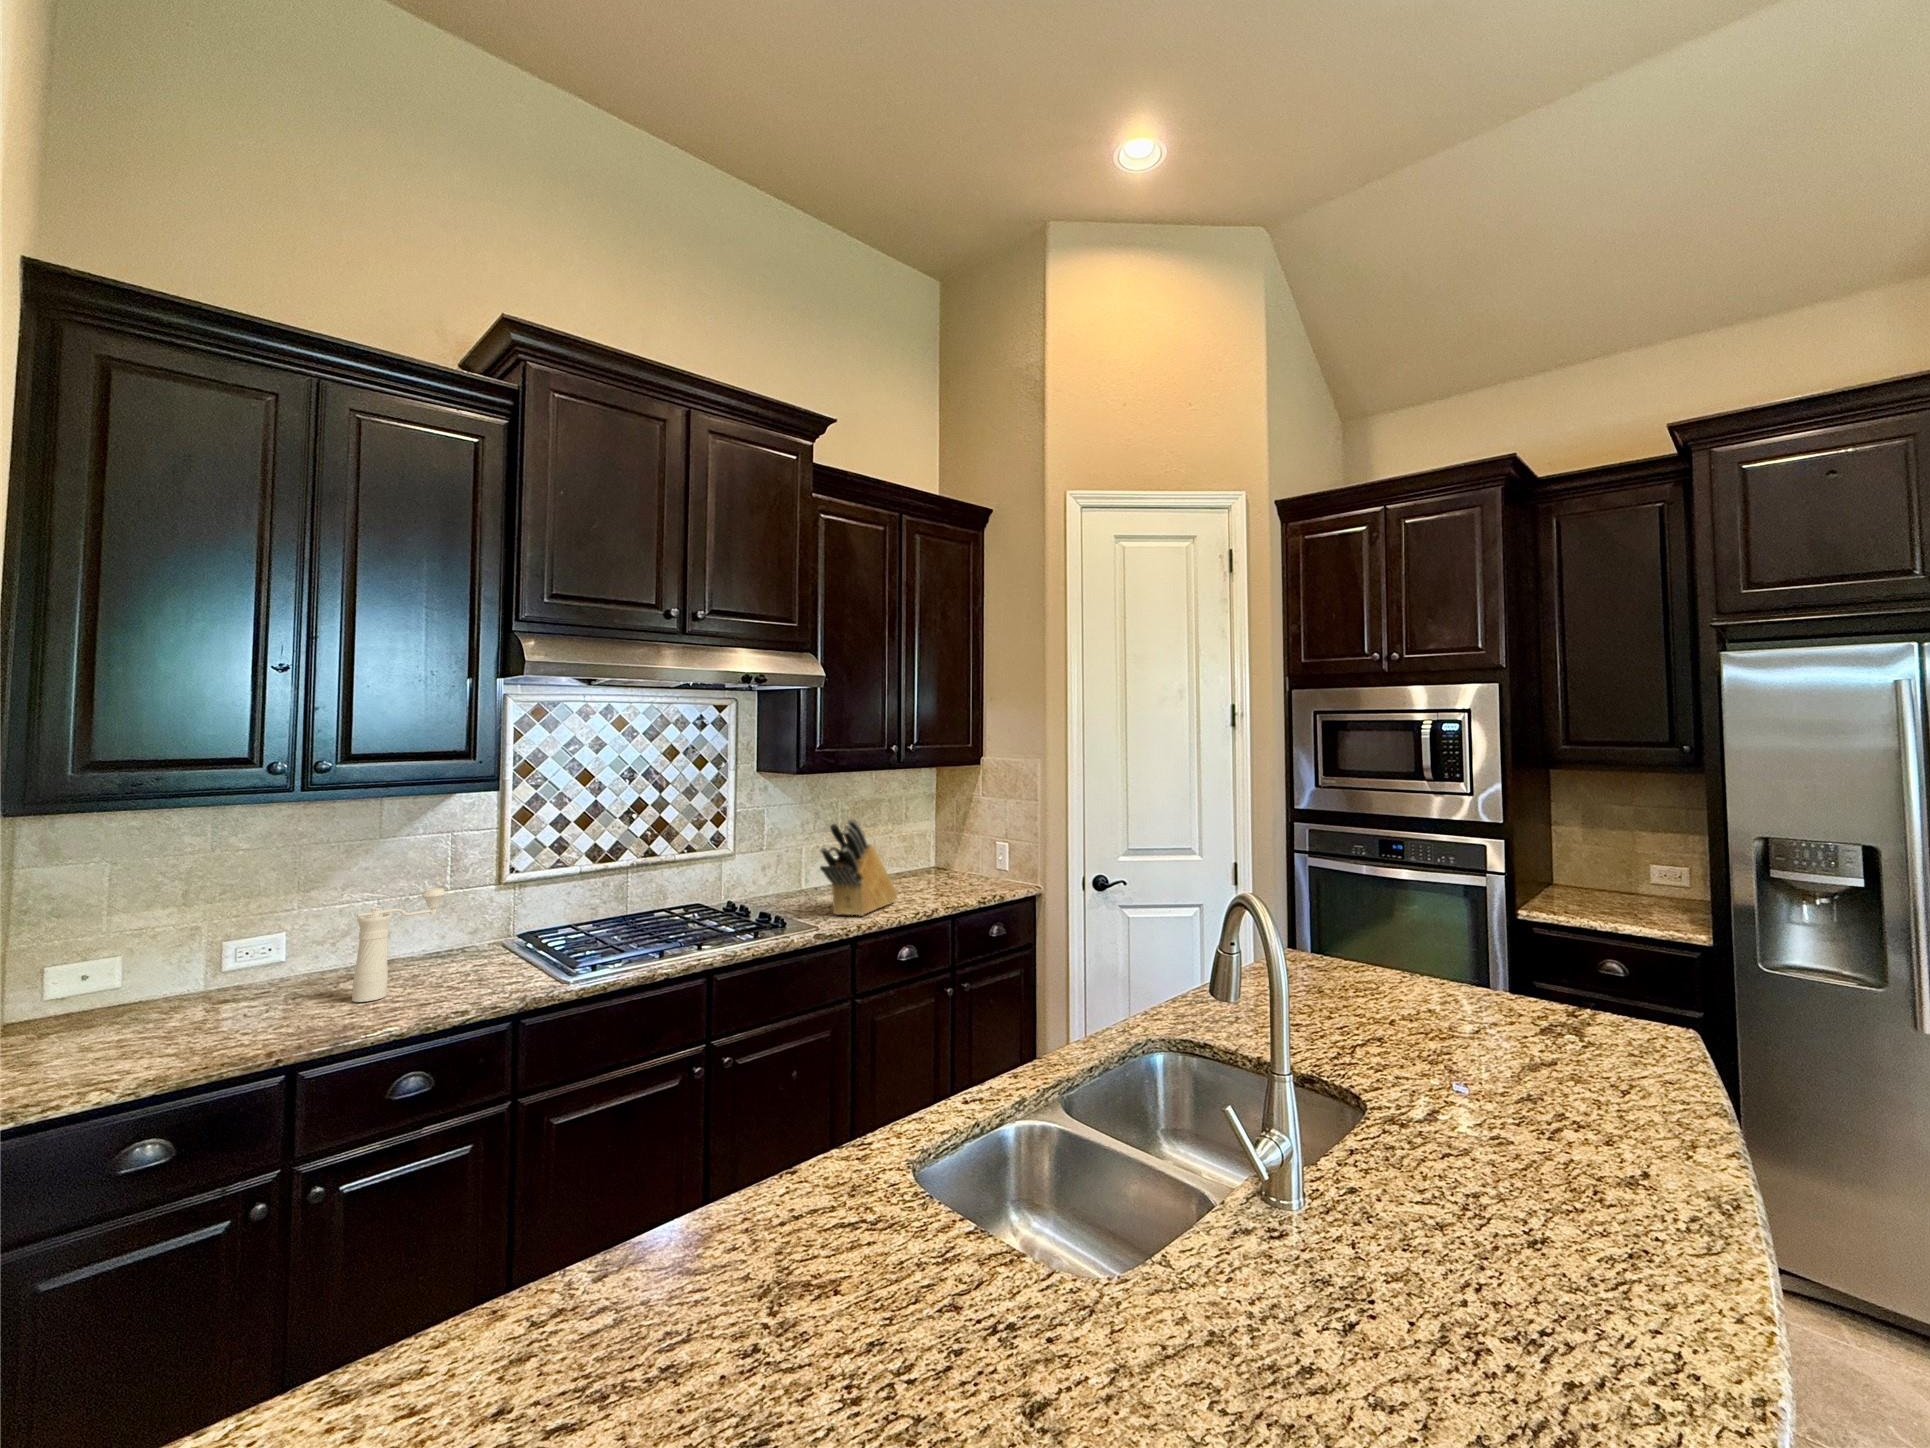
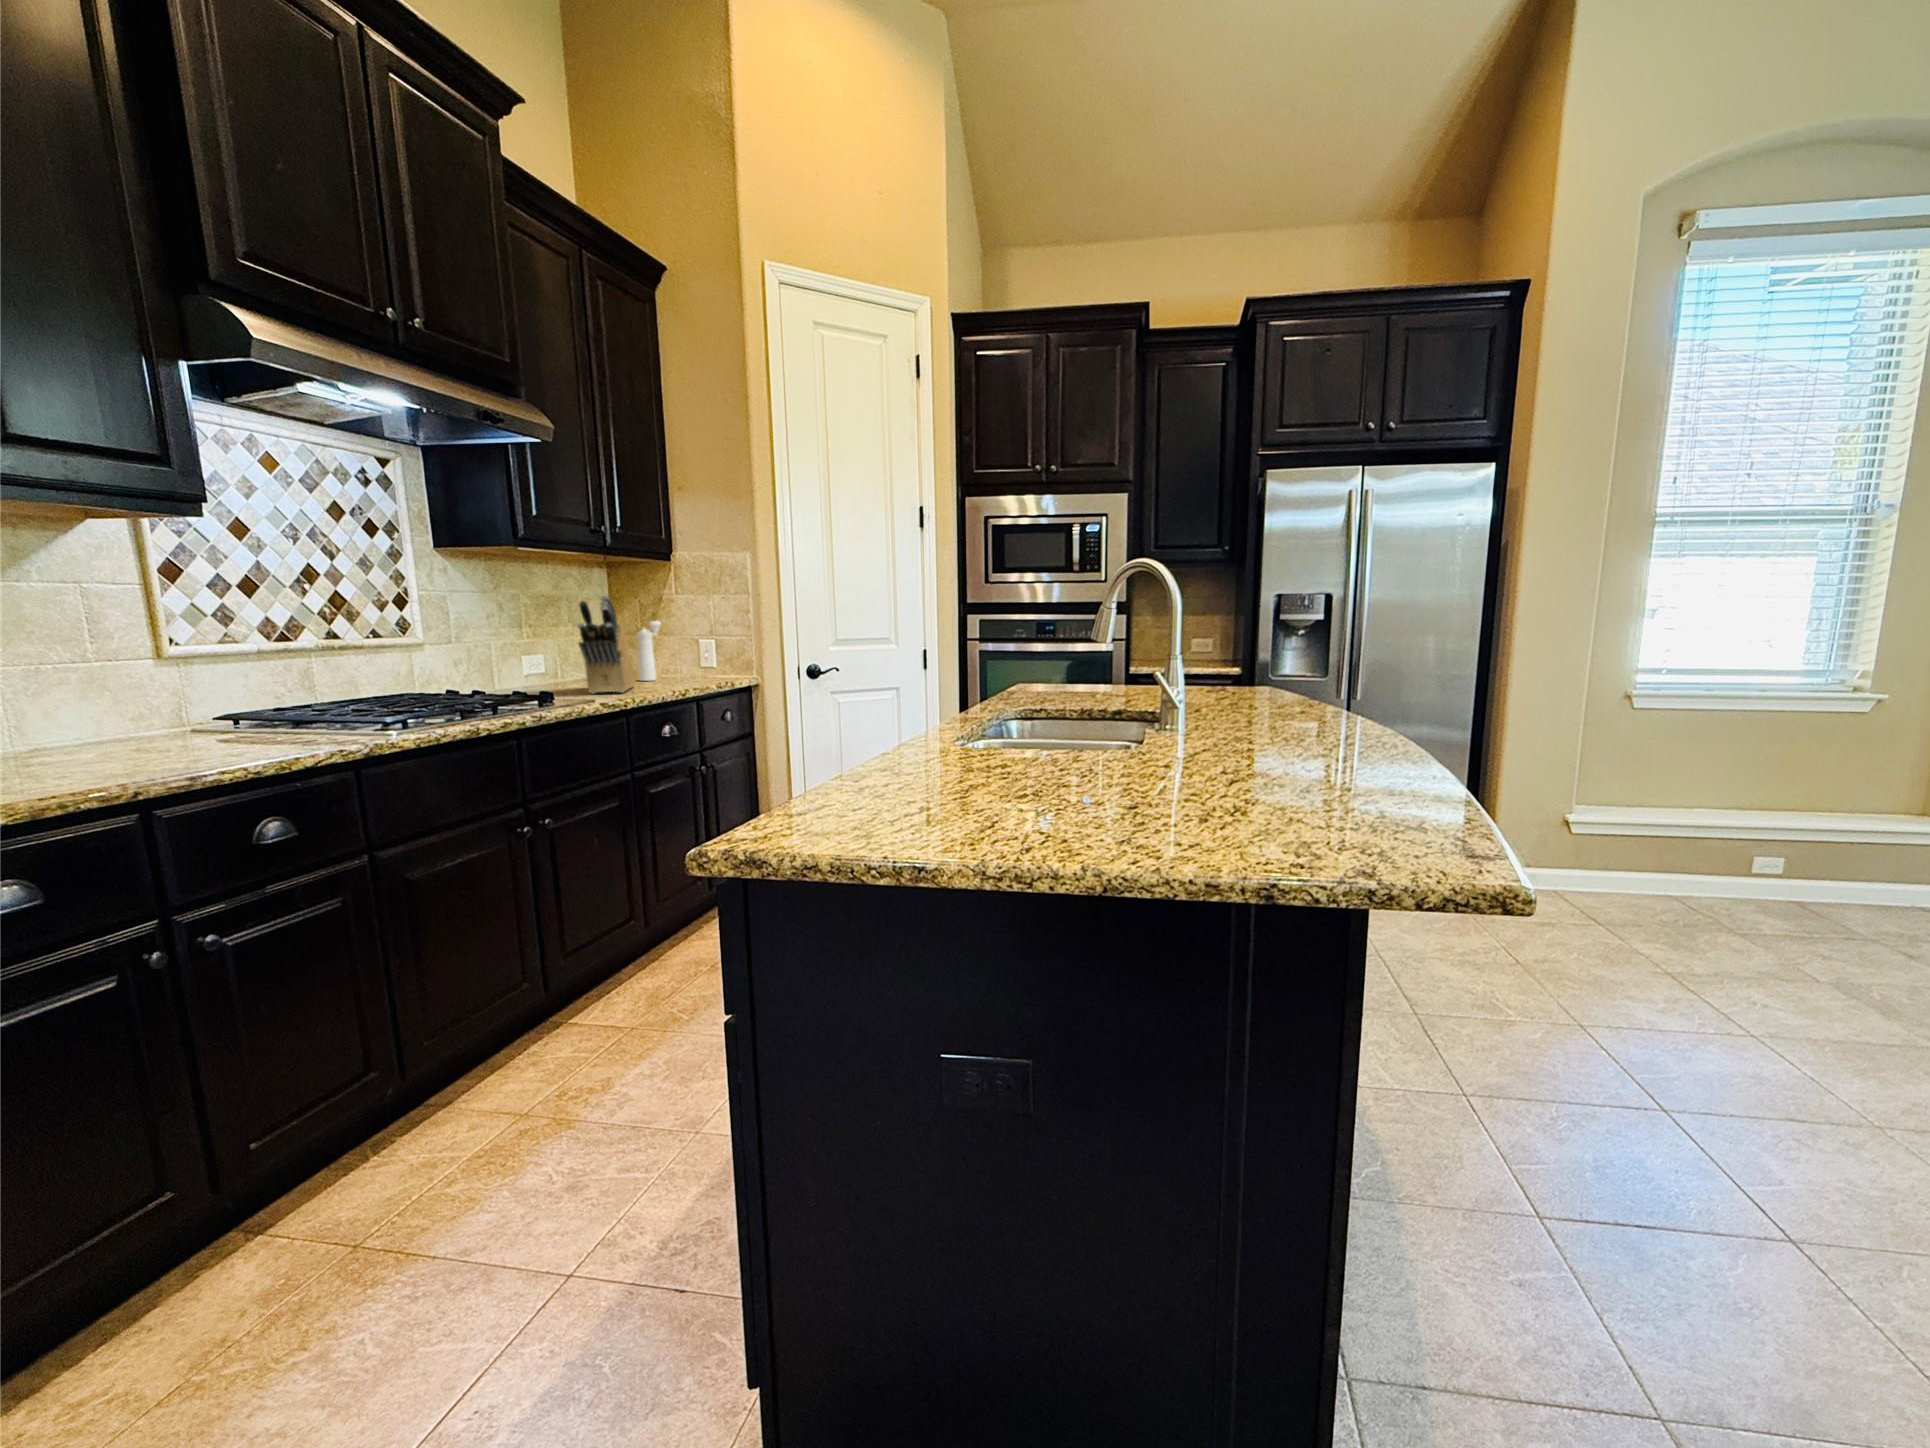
pepper mill: present [352,888,446,1002] -> present [636,621,661,681]

